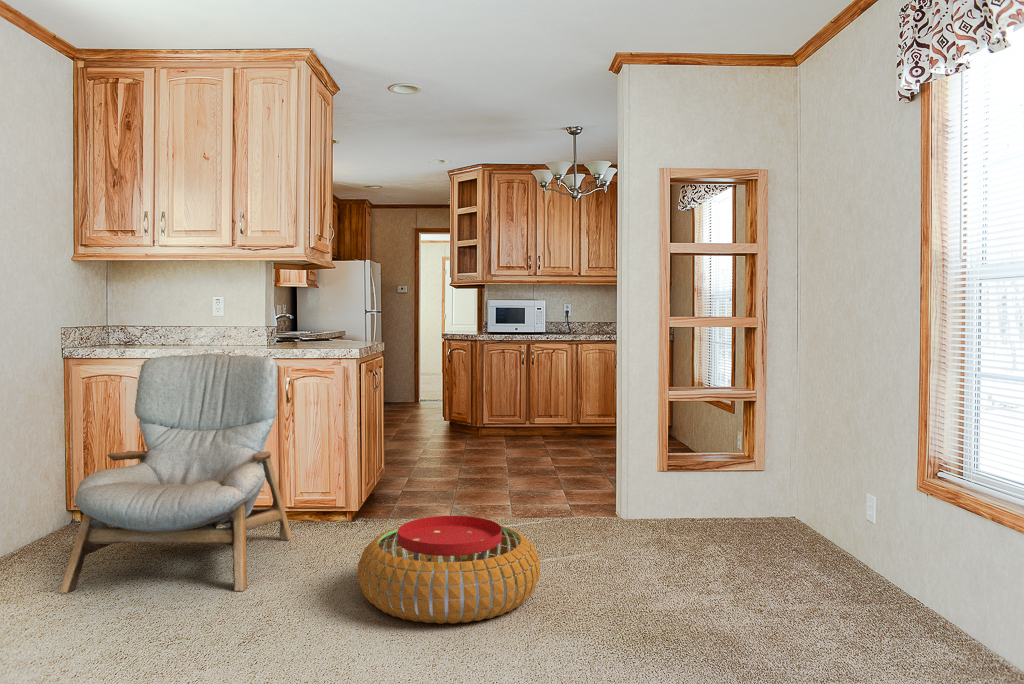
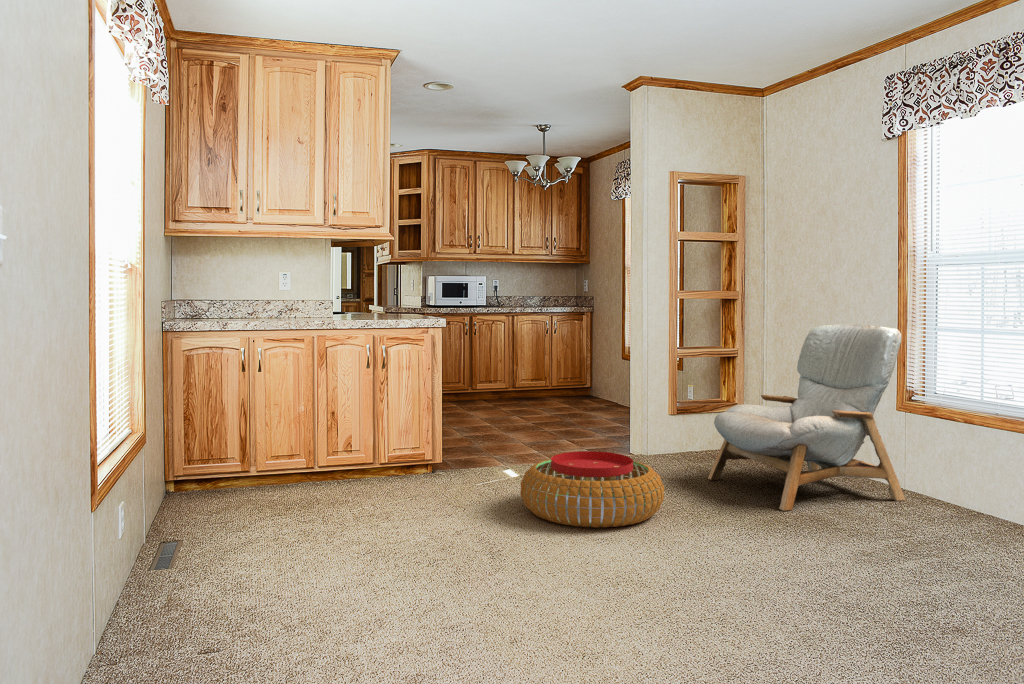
armchair: present [59,353,292,593] -> present [708,324,906,511]

